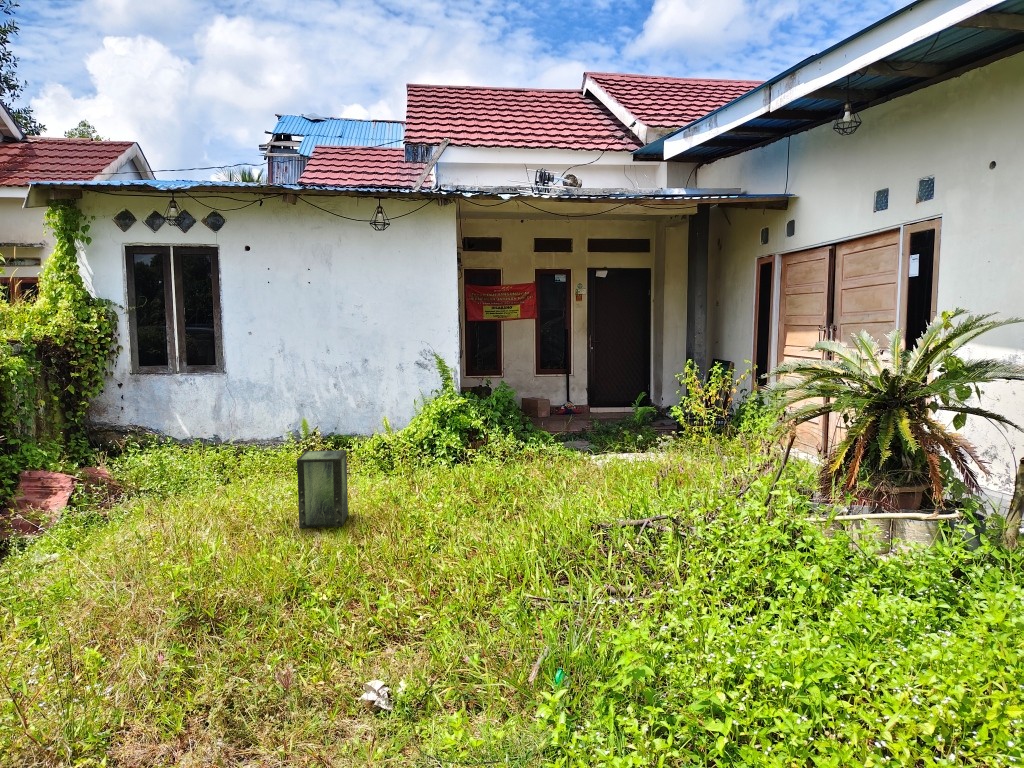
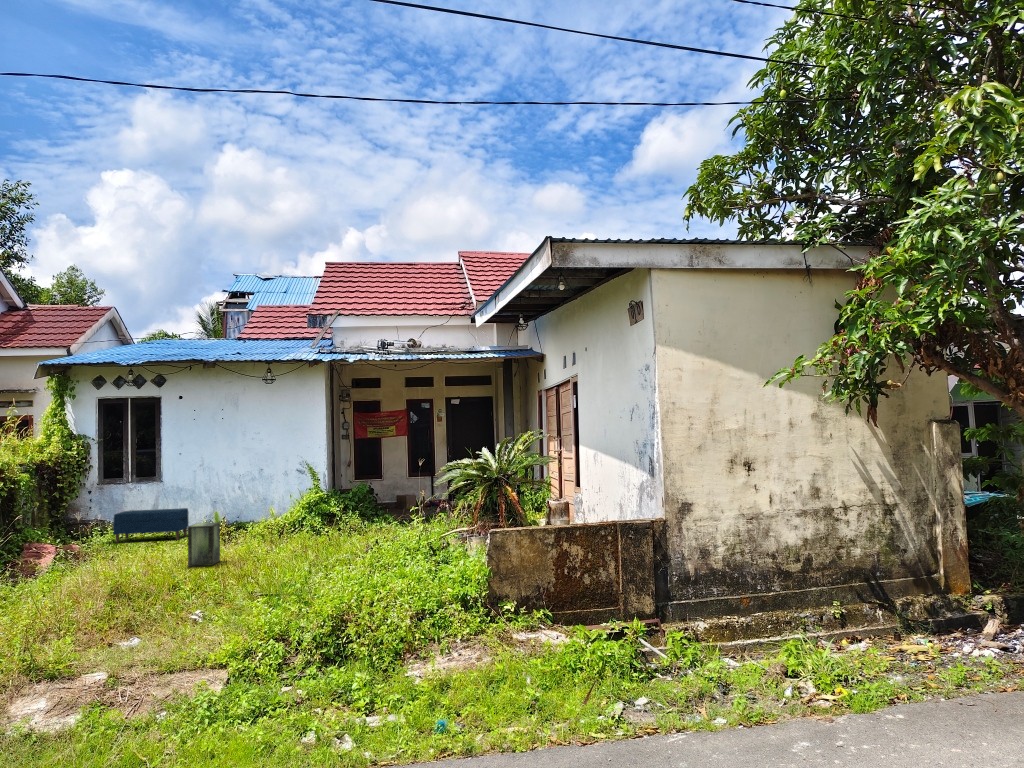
bench: none [159,412,267,462] -> present [113,508,189,543]

